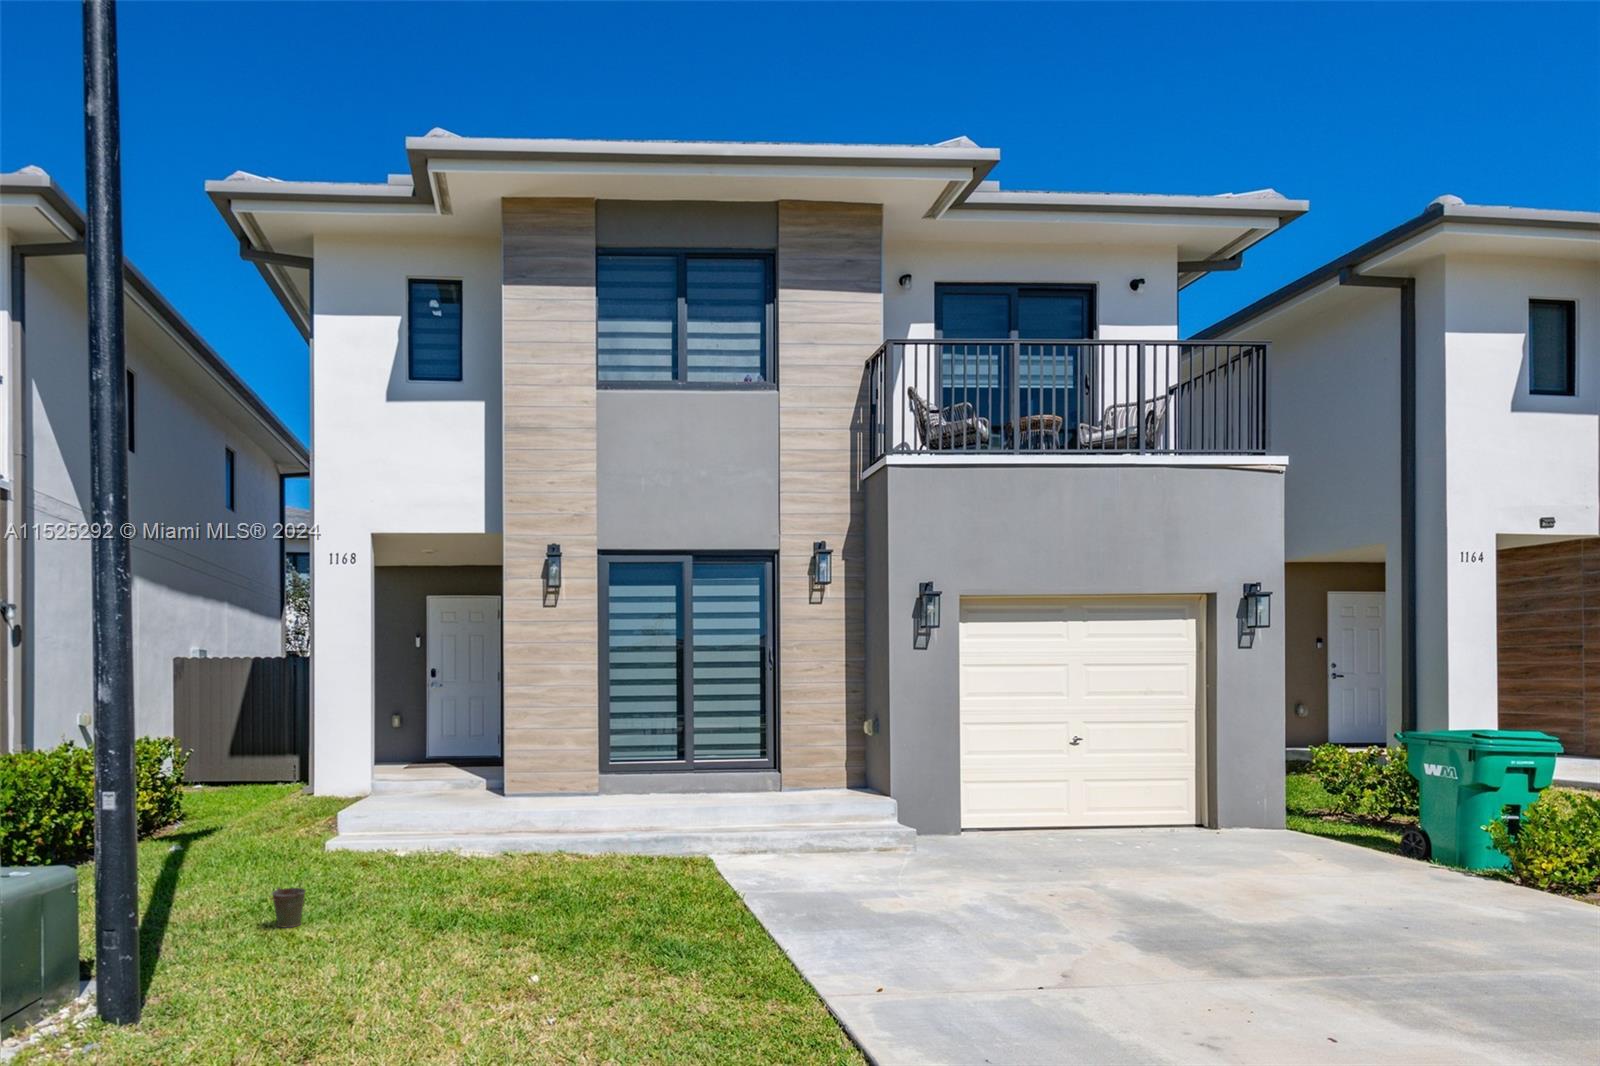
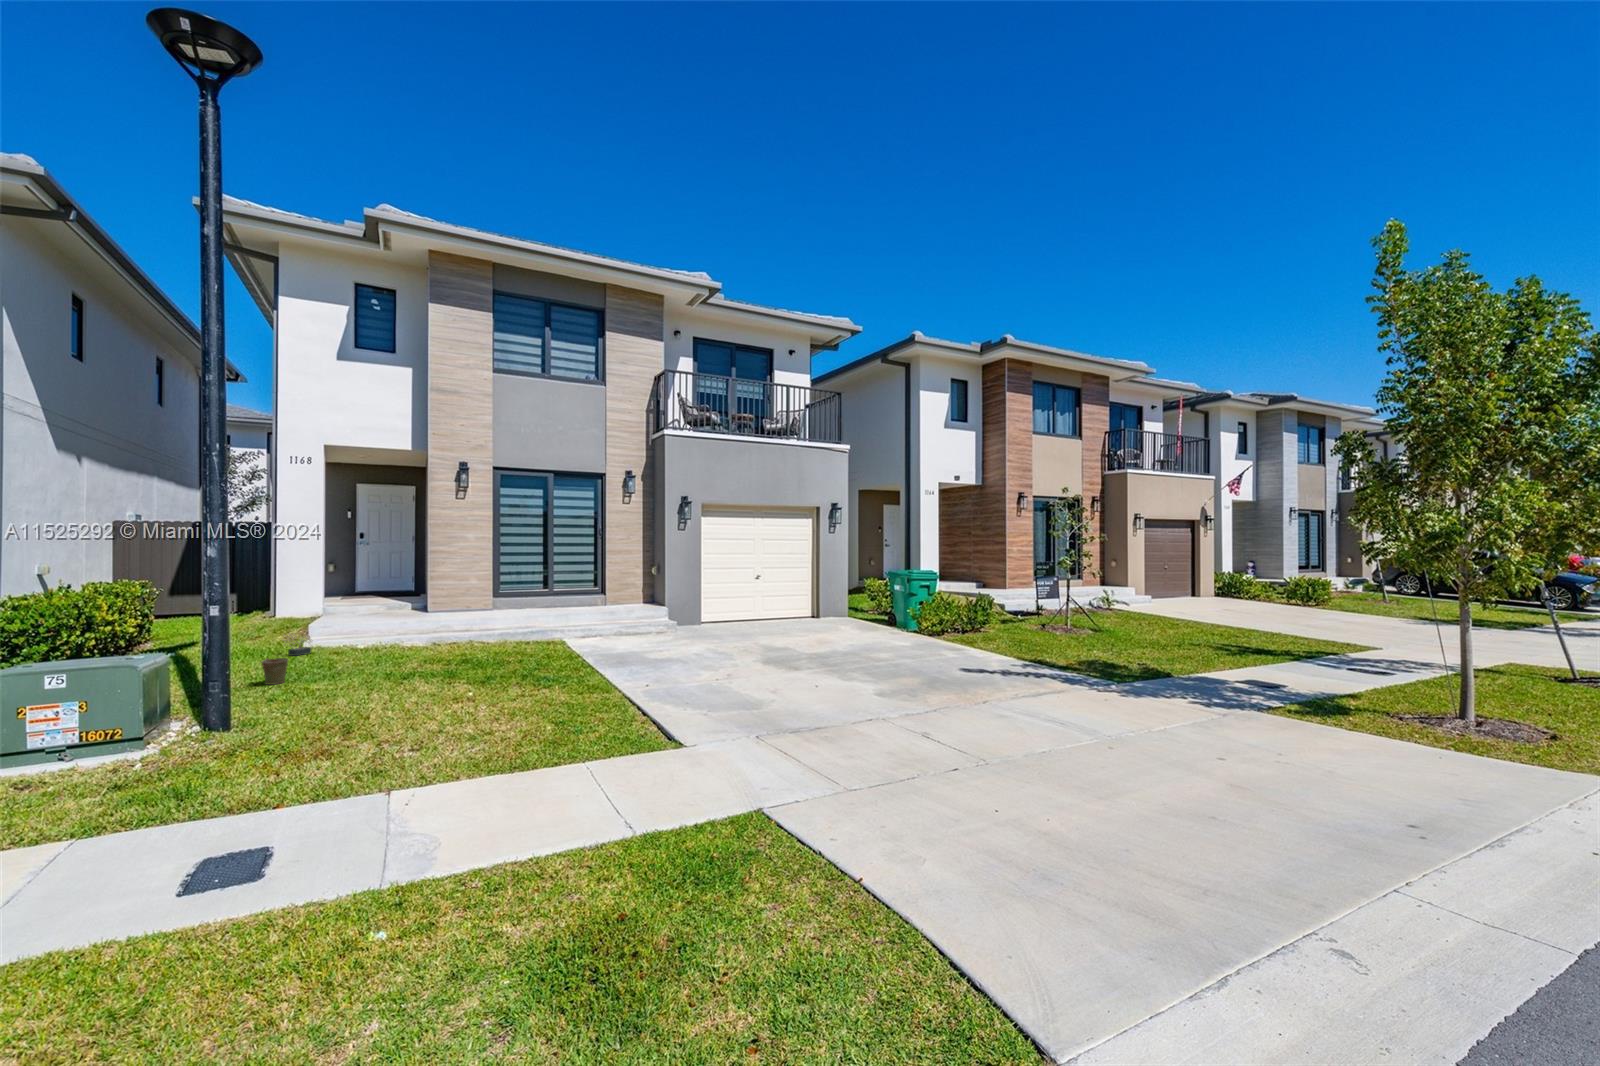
decorative plant: none [295,840,335,876] -> present [287,635,311,656]

